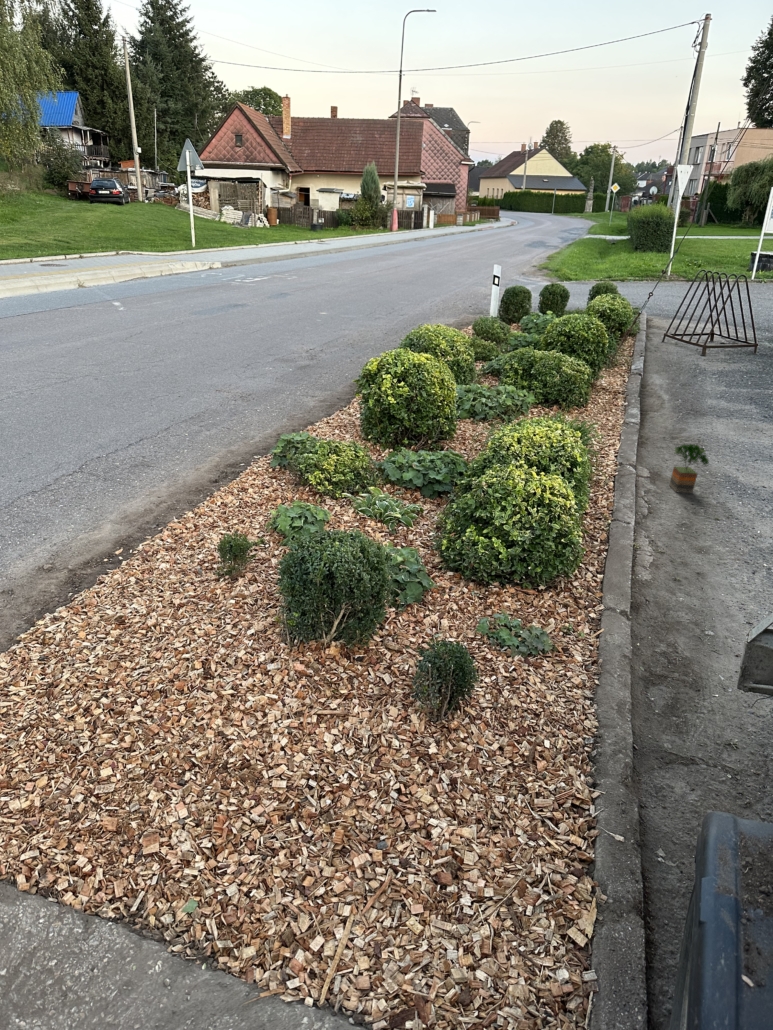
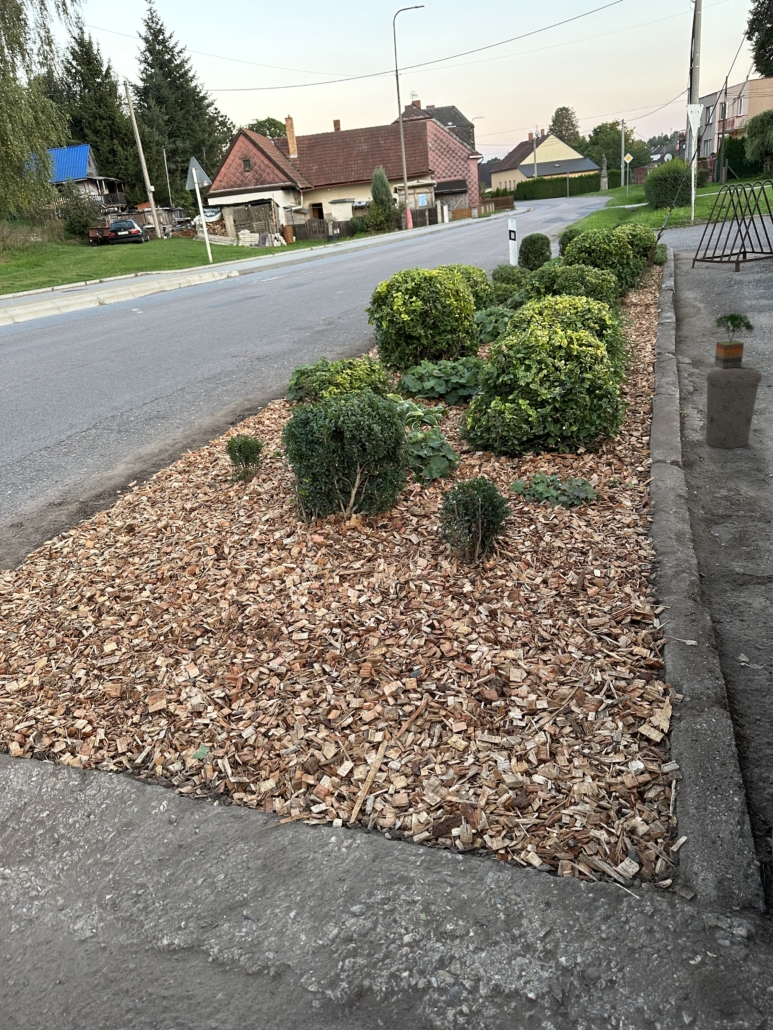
trash can: none [653,525,709,599] -> present [706,369,762,448]

